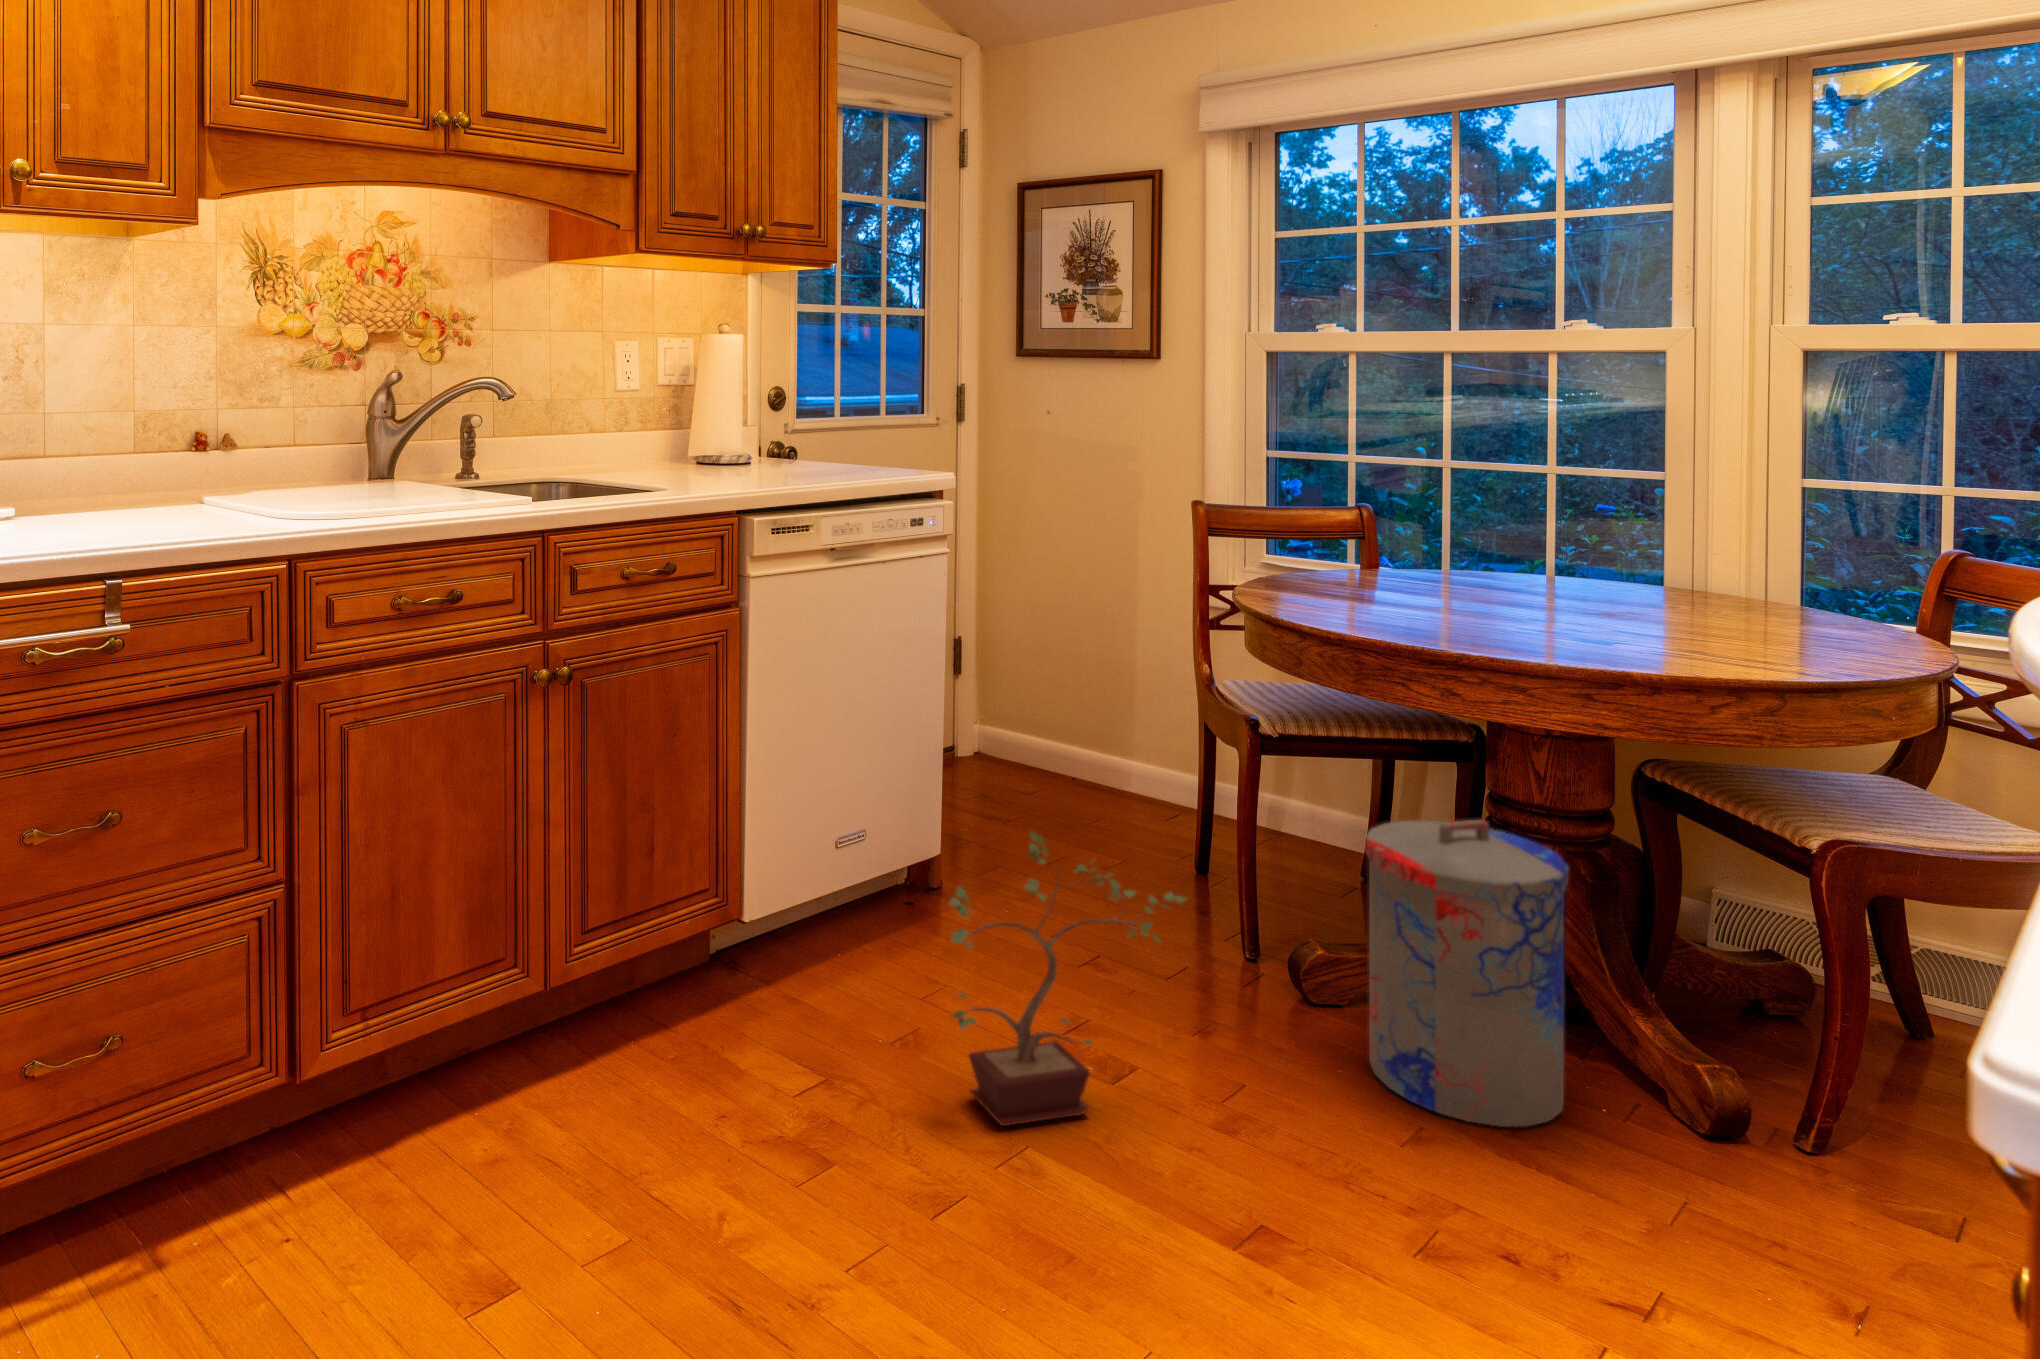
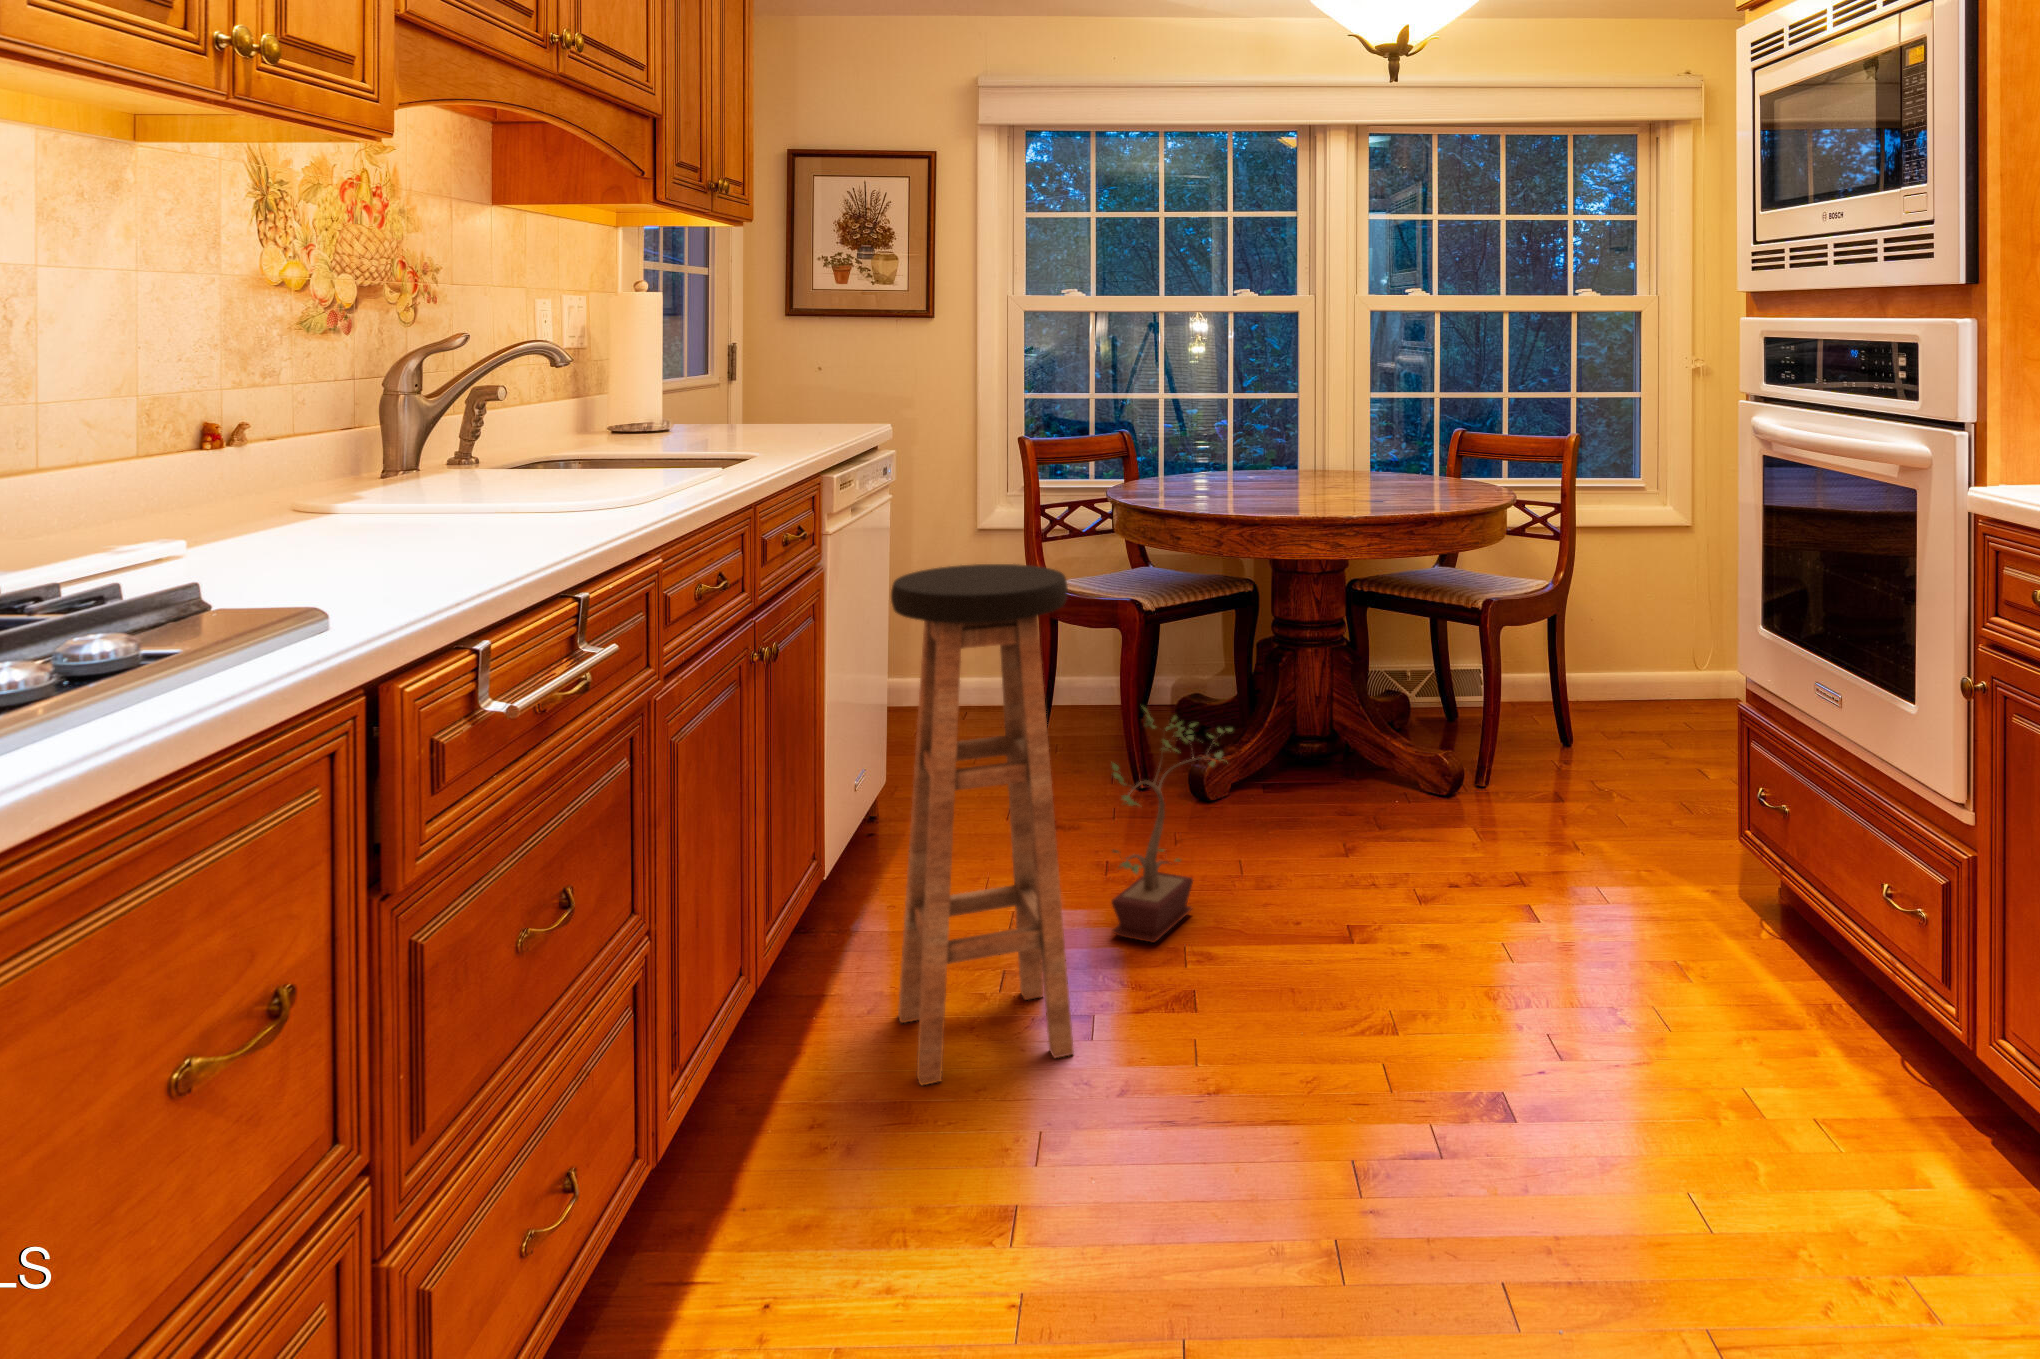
bar stool: none [617,618,830,1190] -> present [891,564,1074,1085]
trash can: present [1365,820,1568,1127] -> none [1273,633,1393,832]

